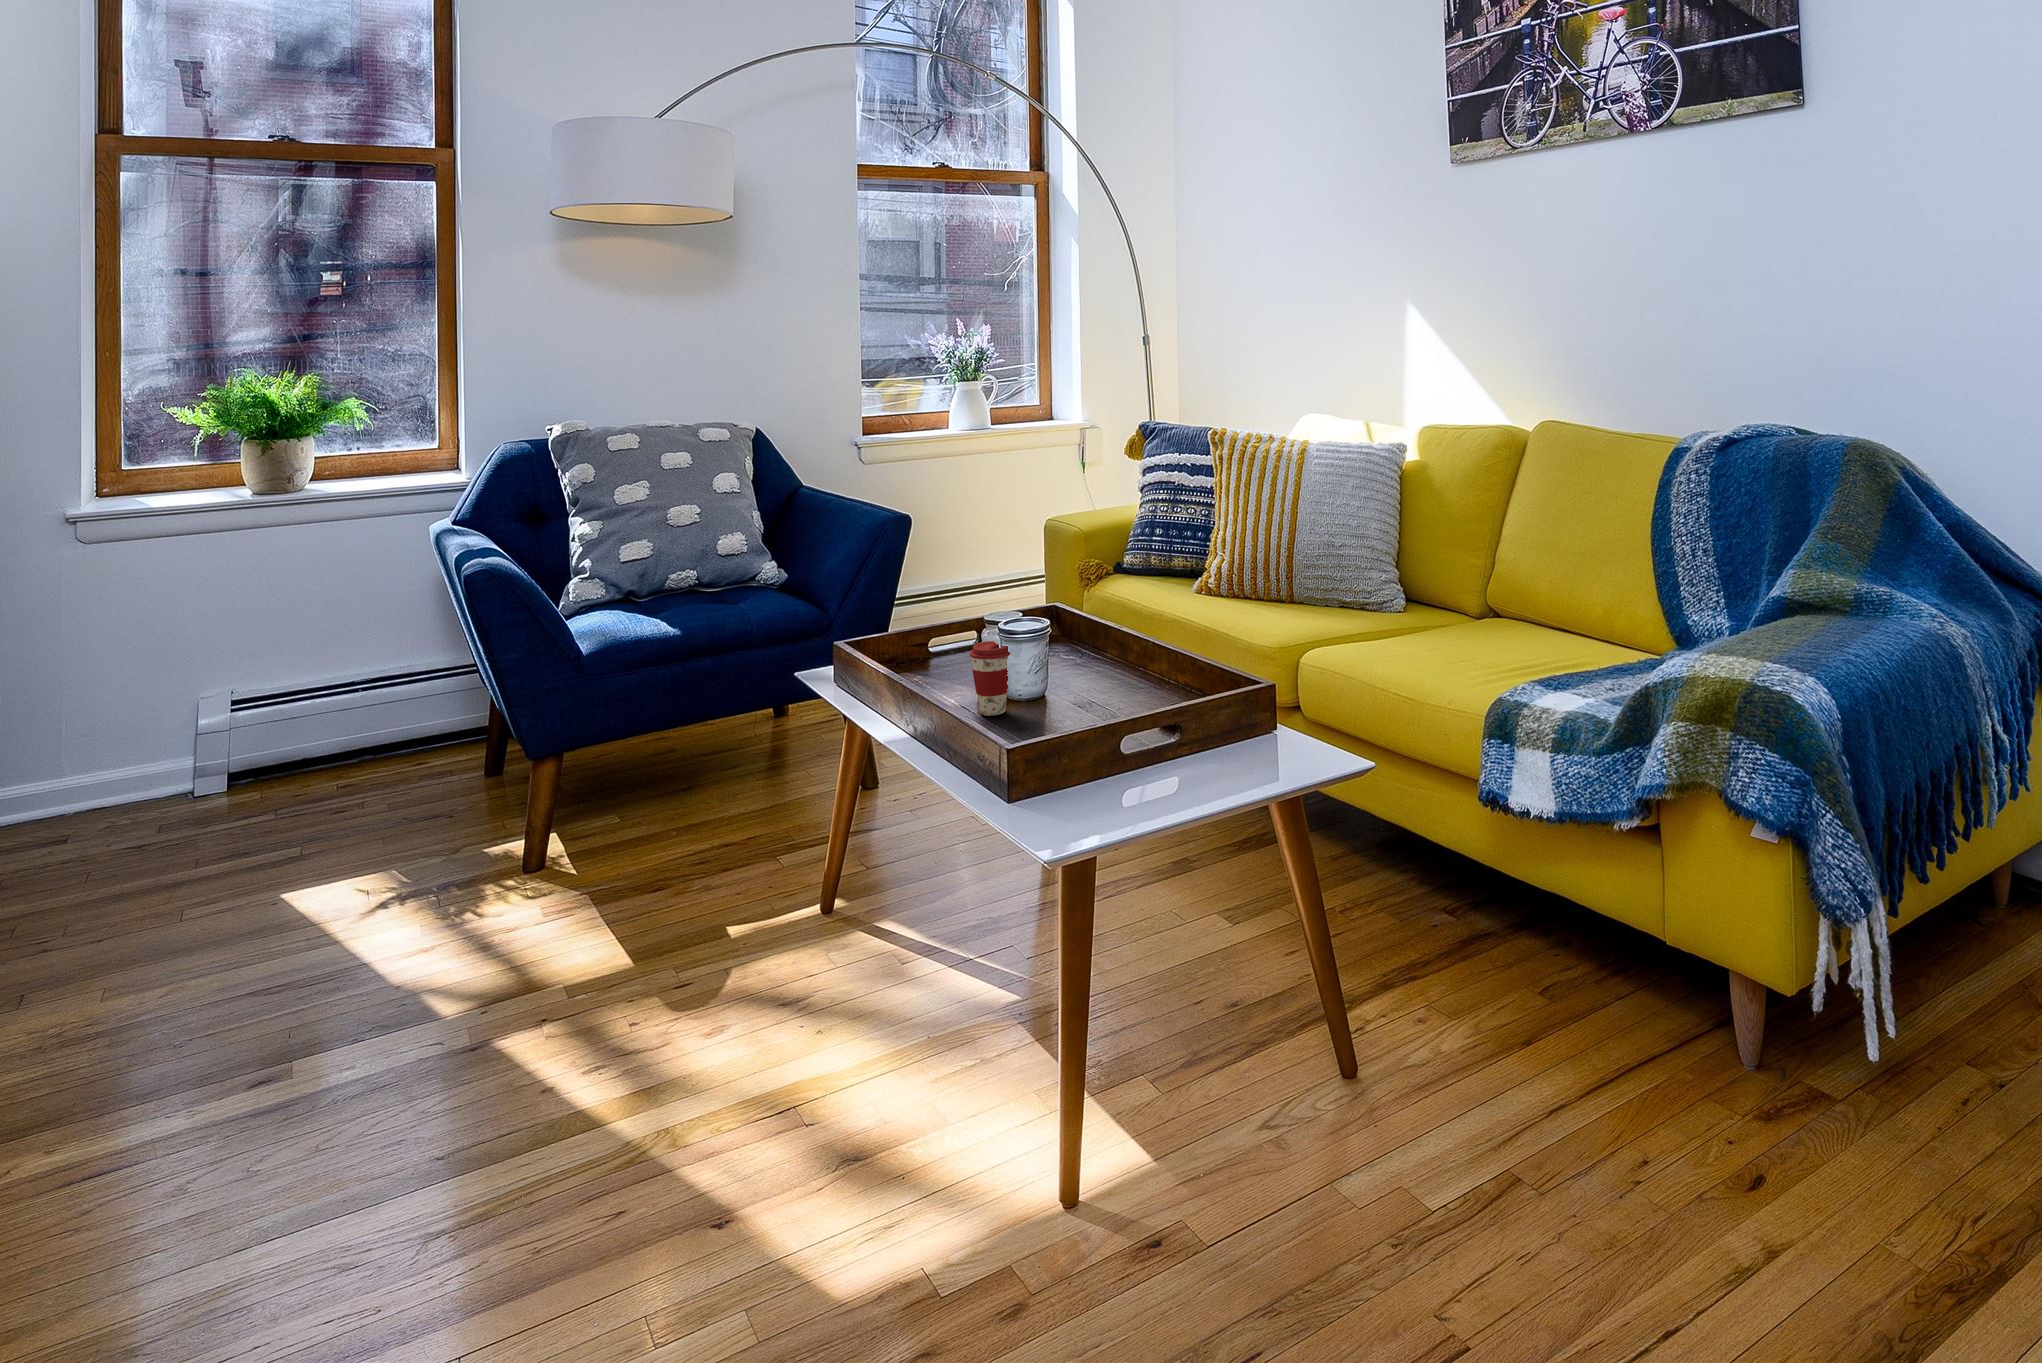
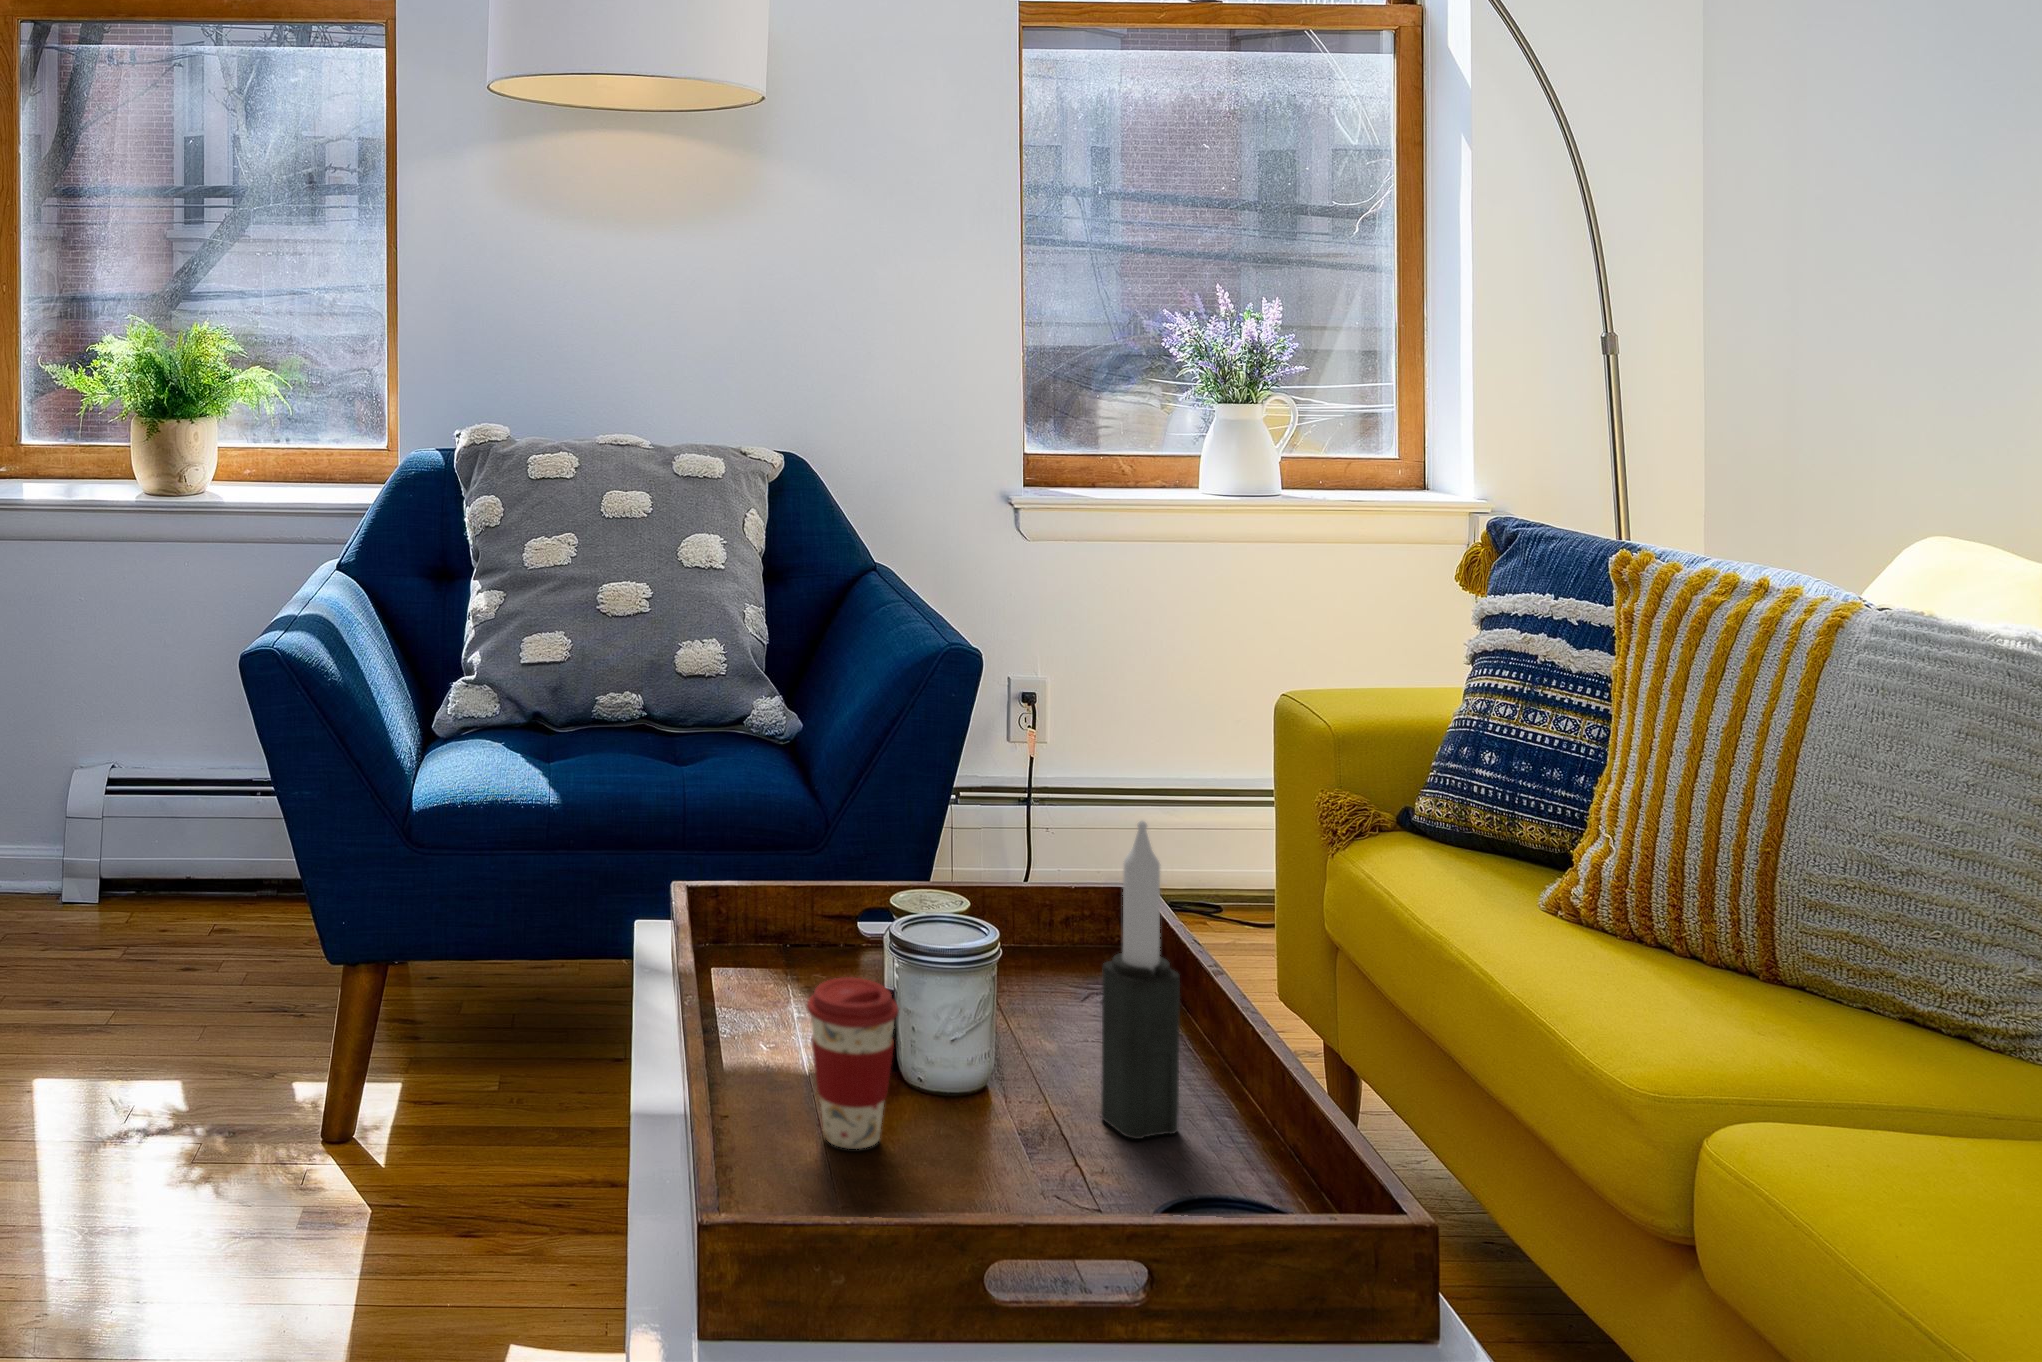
candle: none [1083,552,1117,688] -> present [1101,821,1180,1139]

